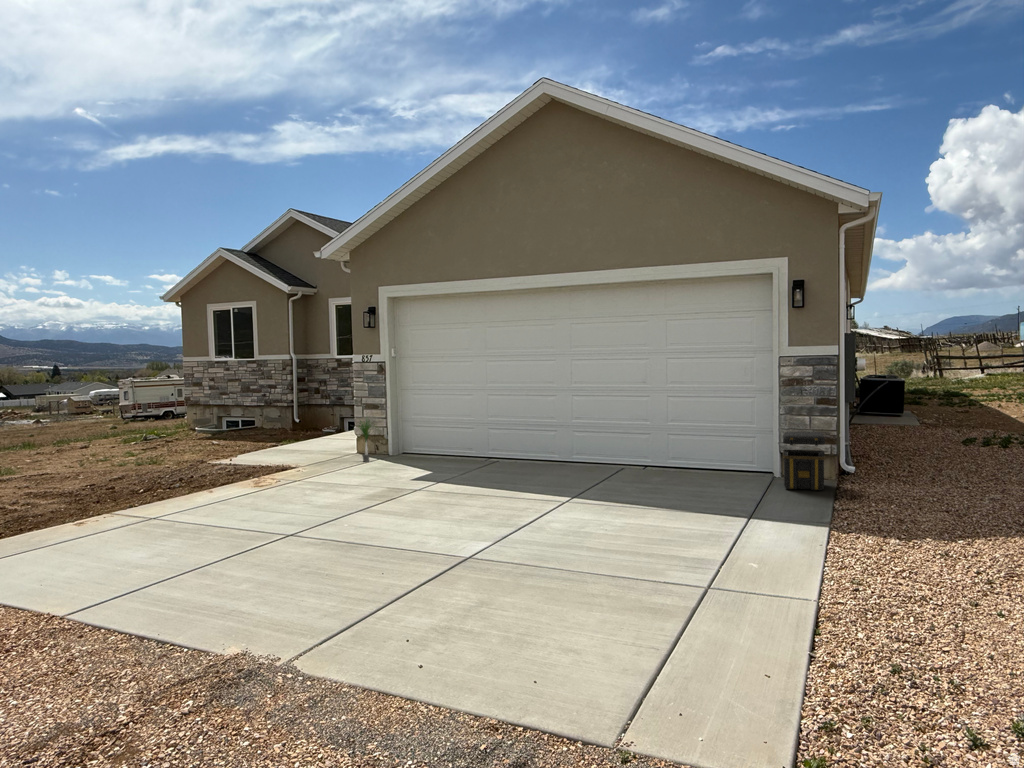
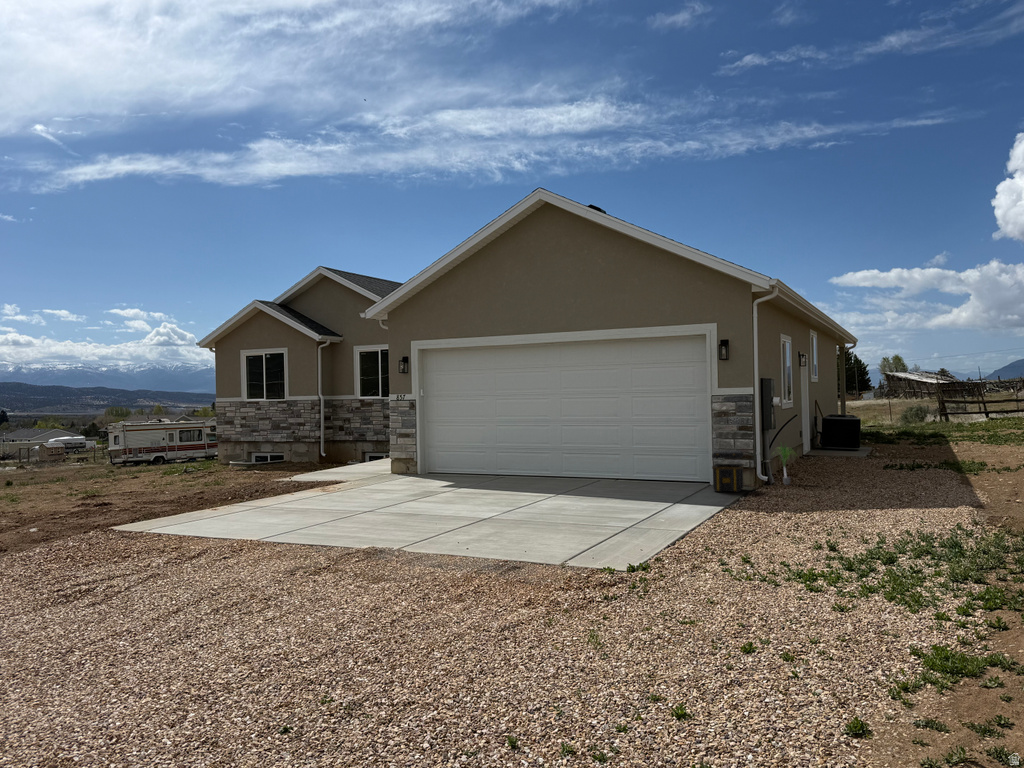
potted plant: present [358,421,371,462] -> present [779,448,794,485]

